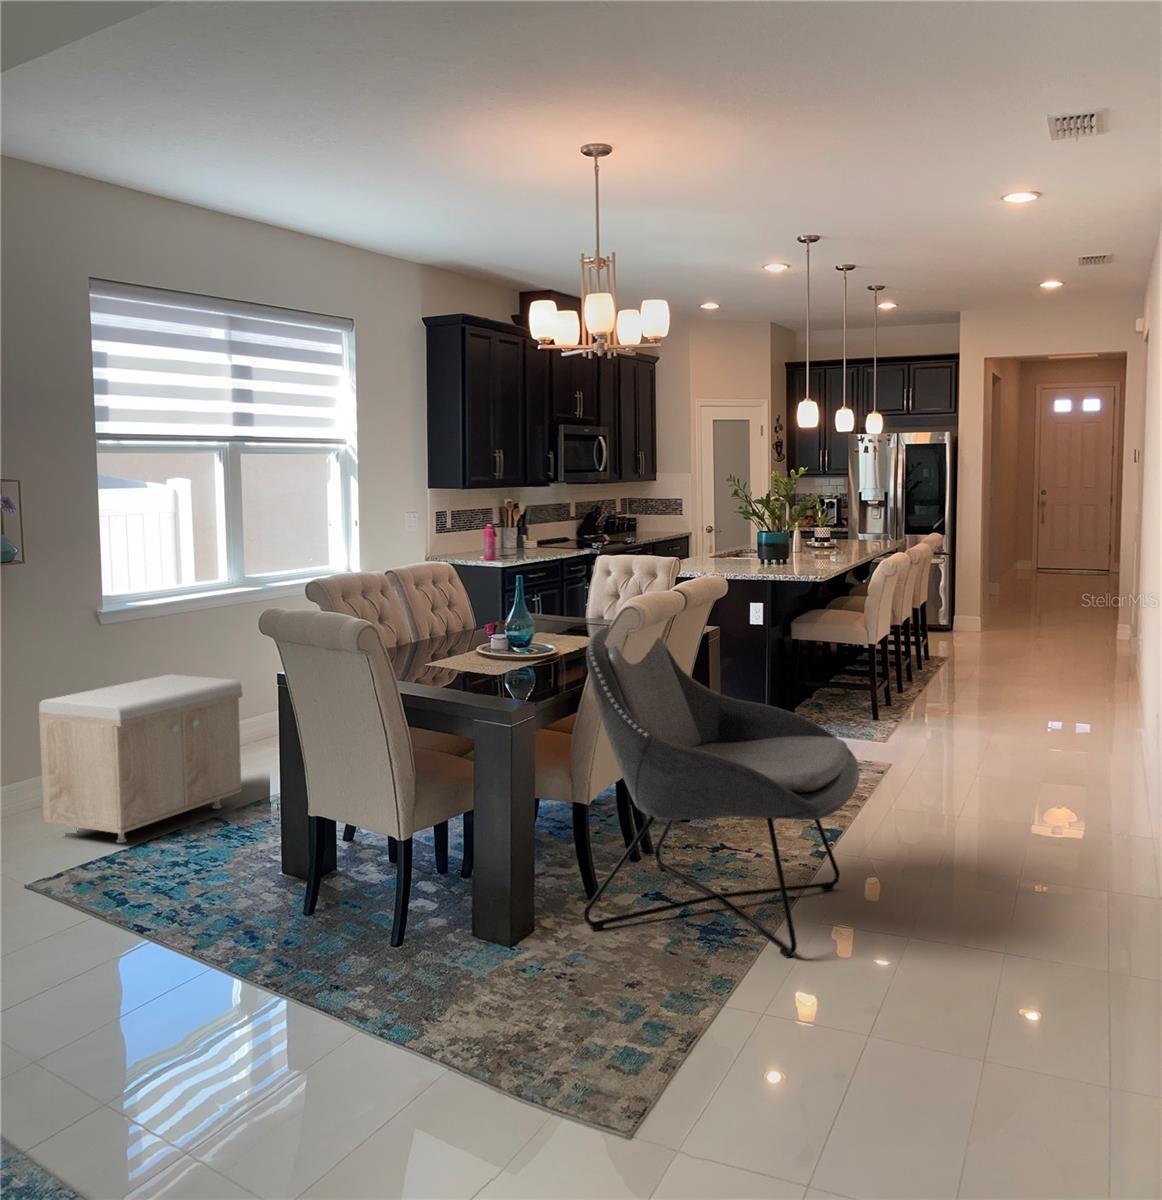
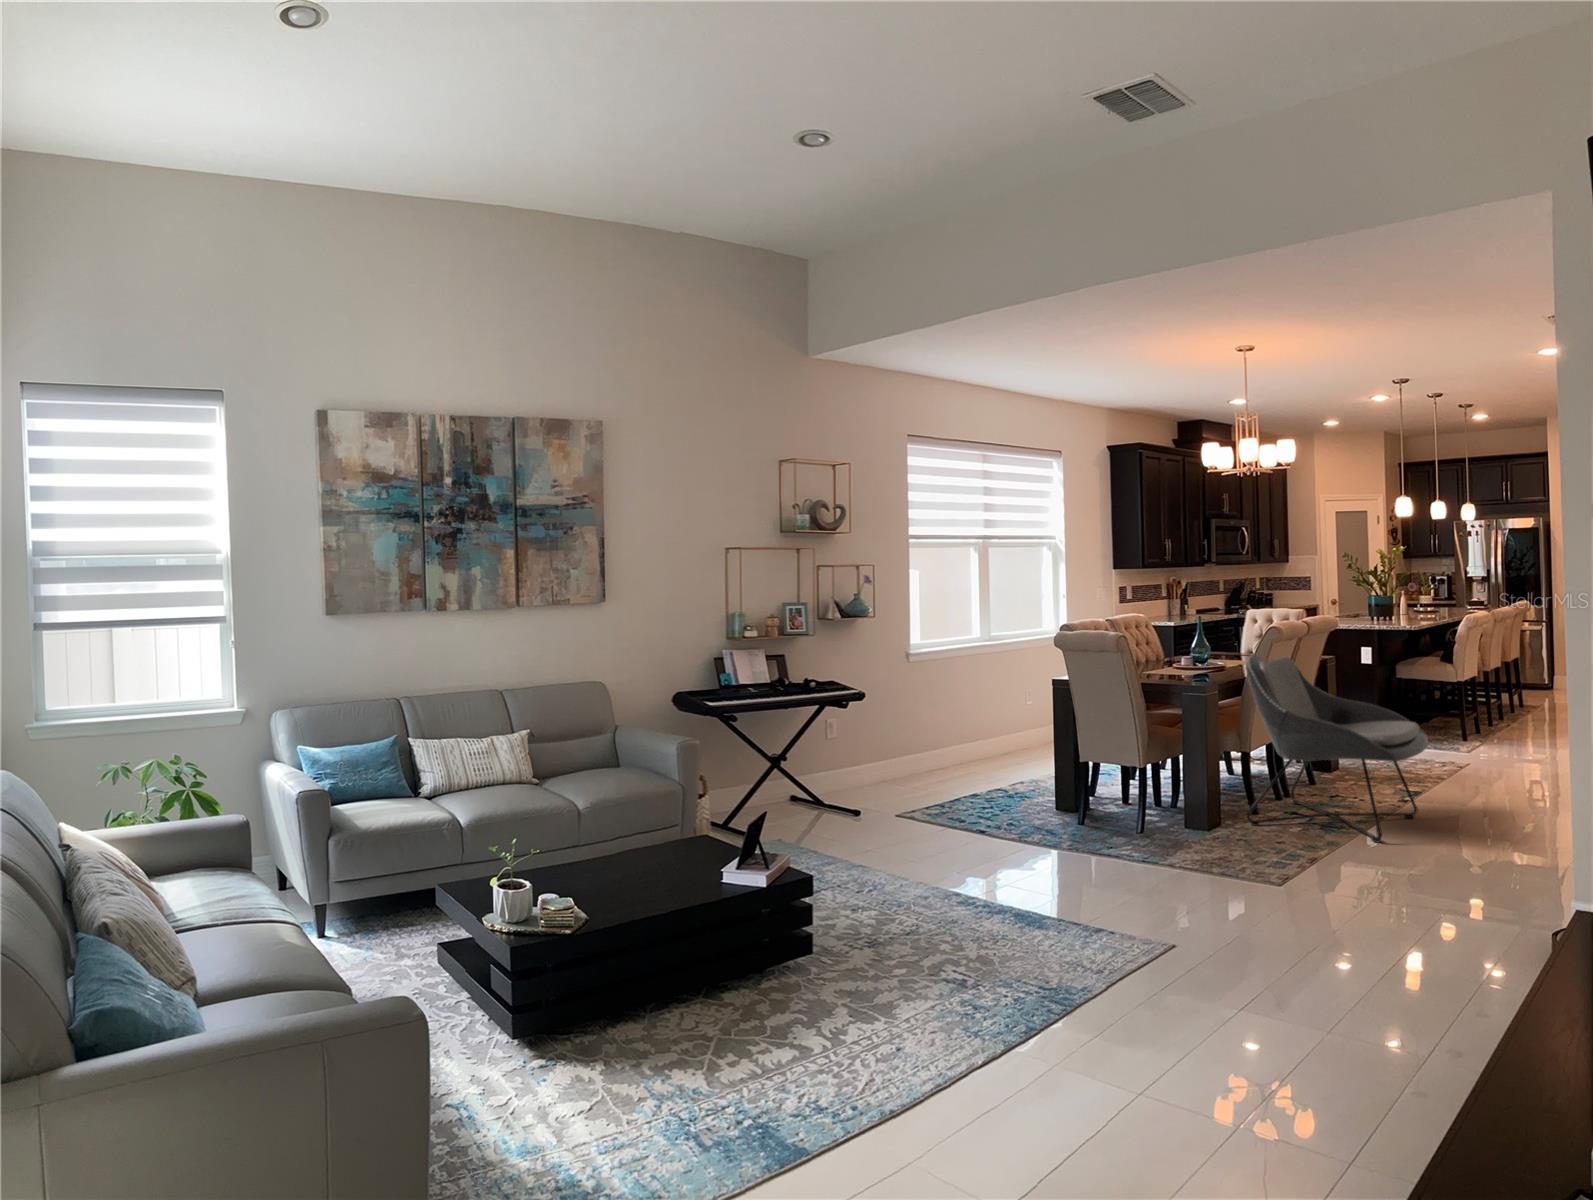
storage bench: present [39,674,242,843] -> none [914,685,1021,777]

